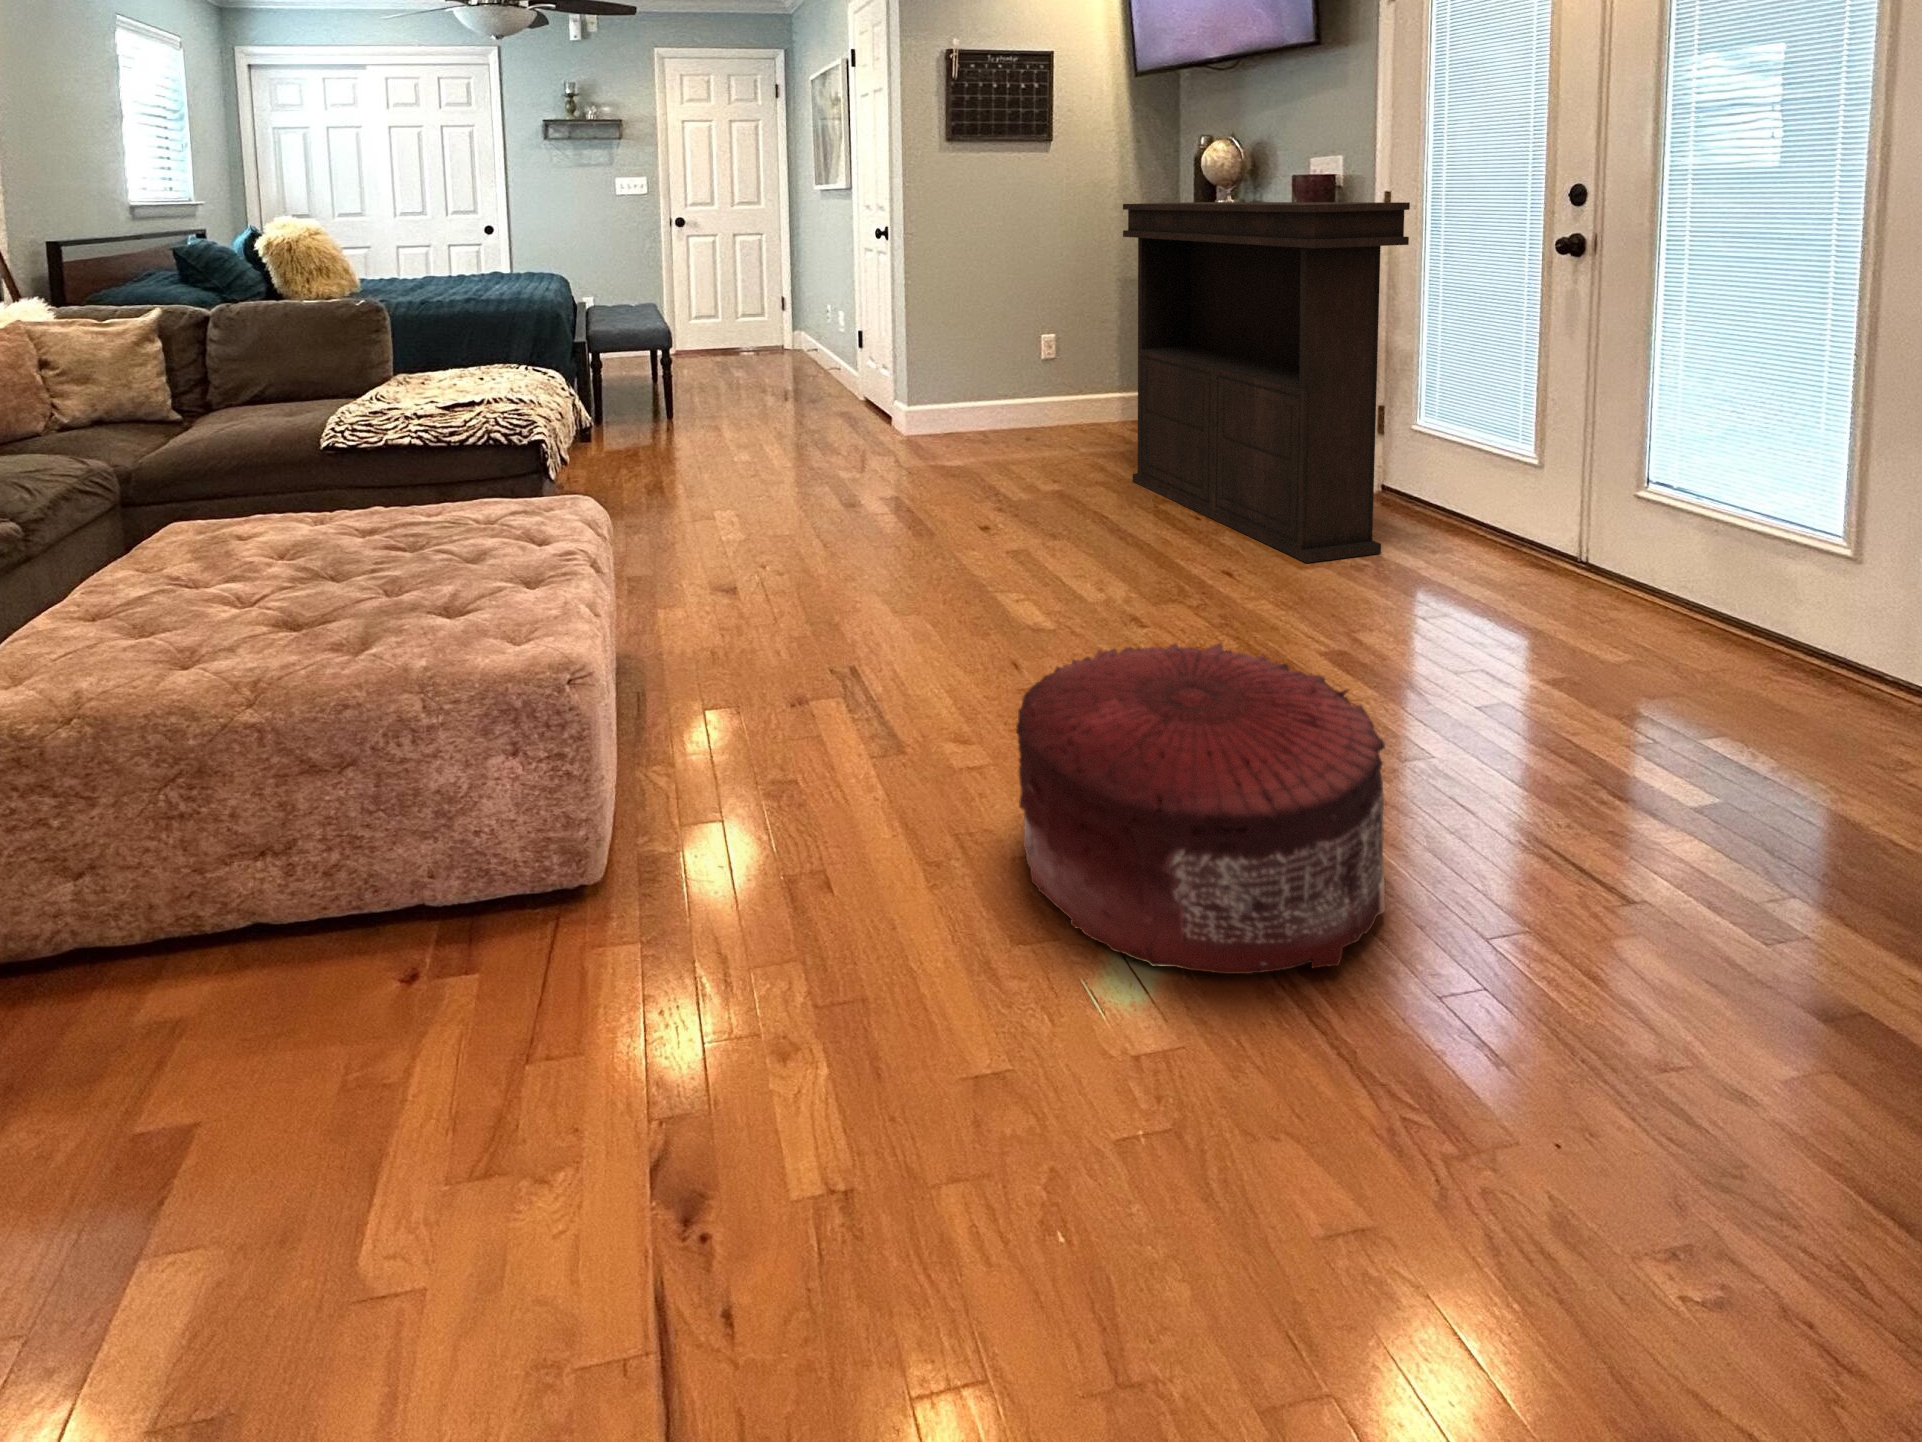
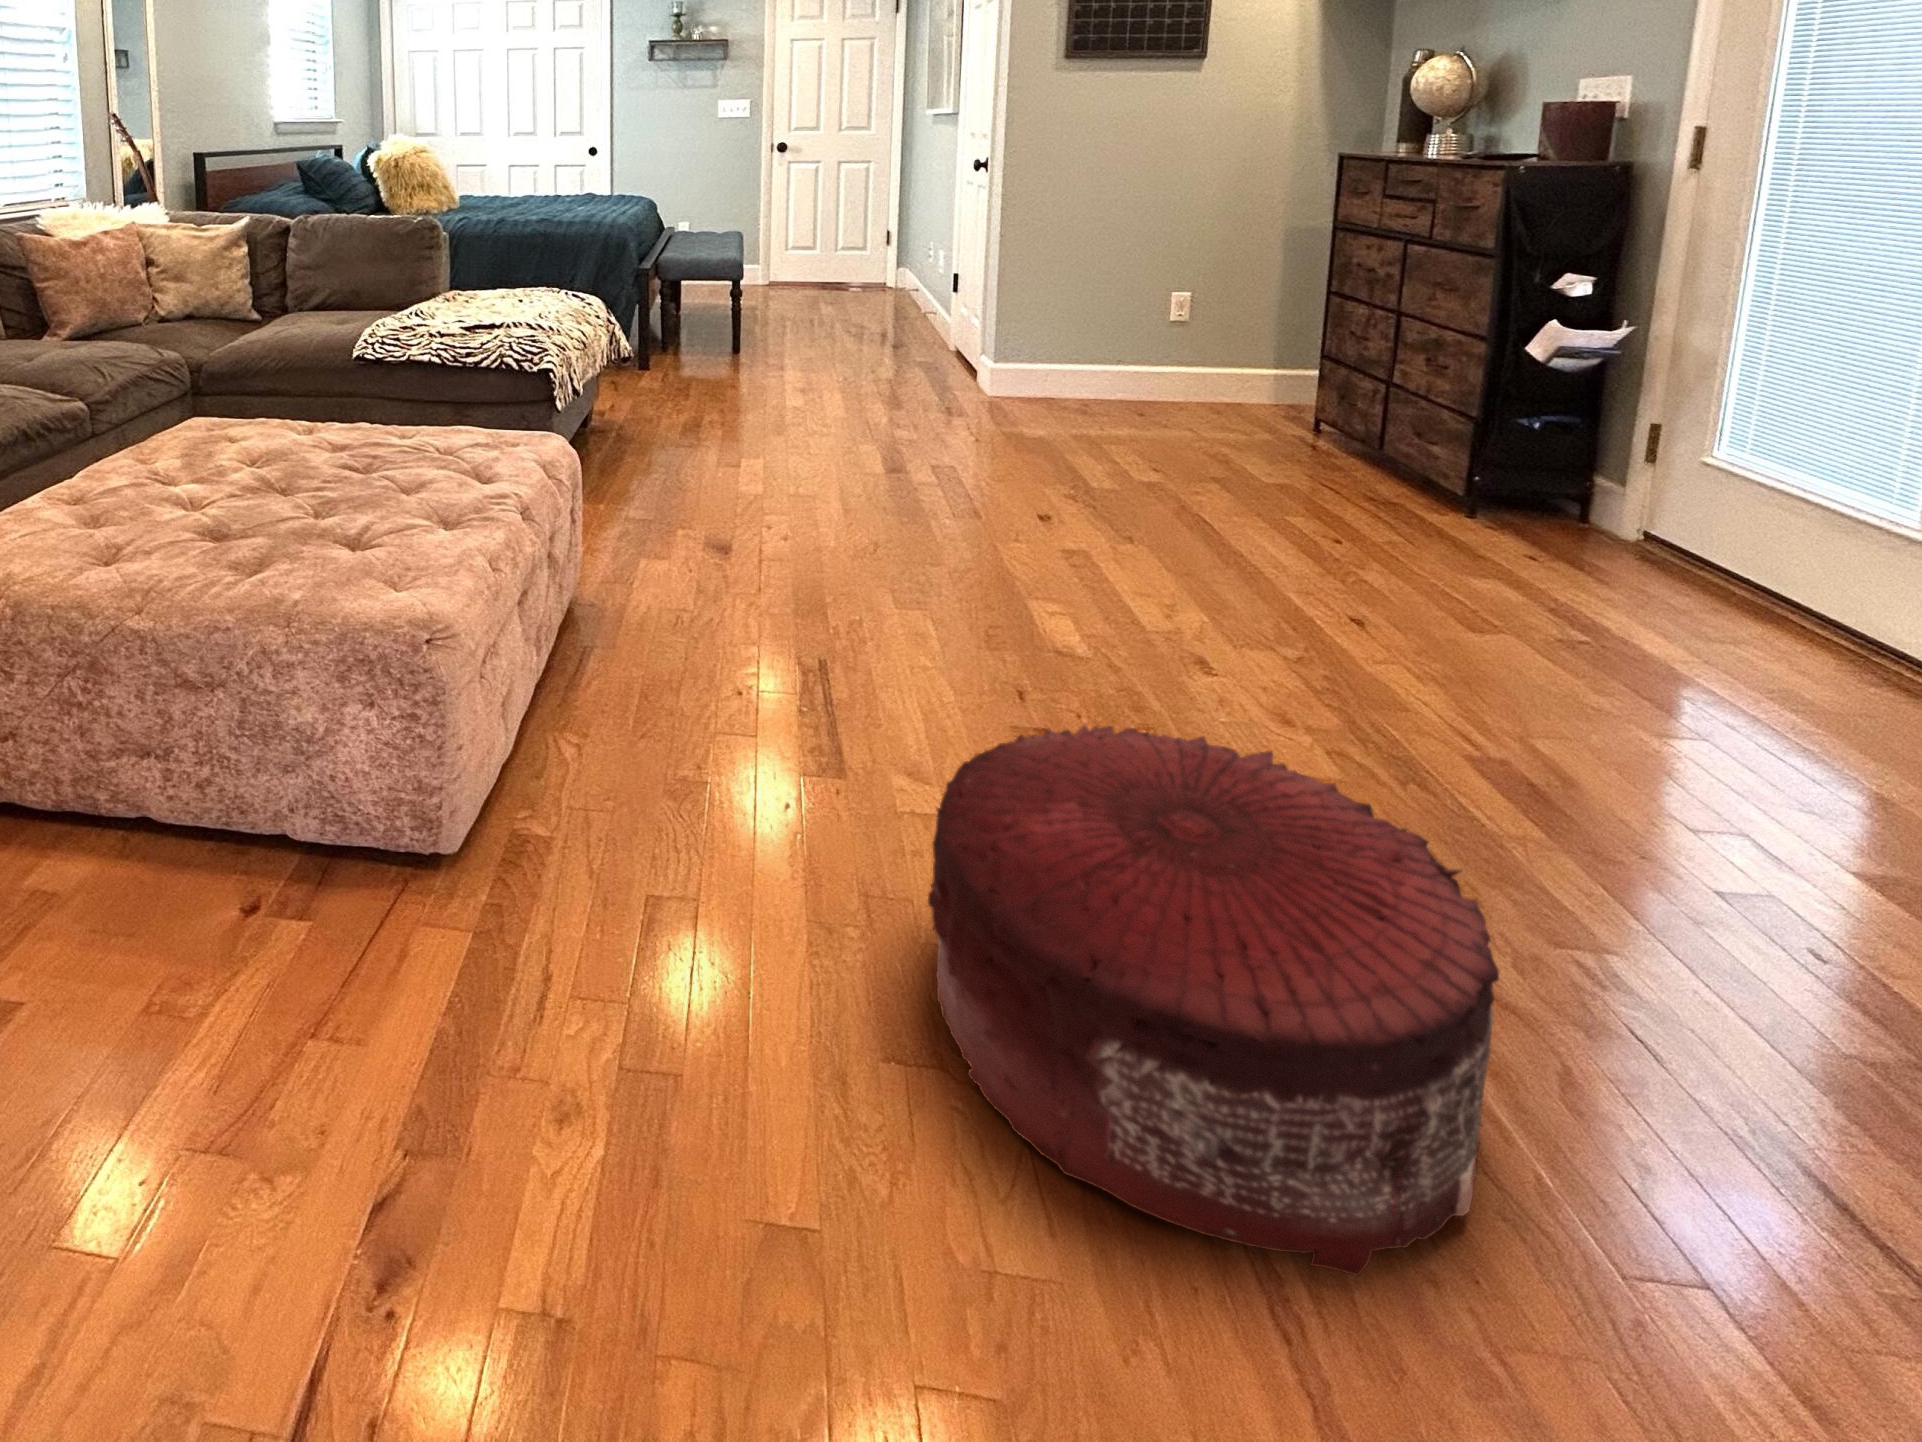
console table: present [1123,202,1410,563] -> none [1259,138,1748,646]

